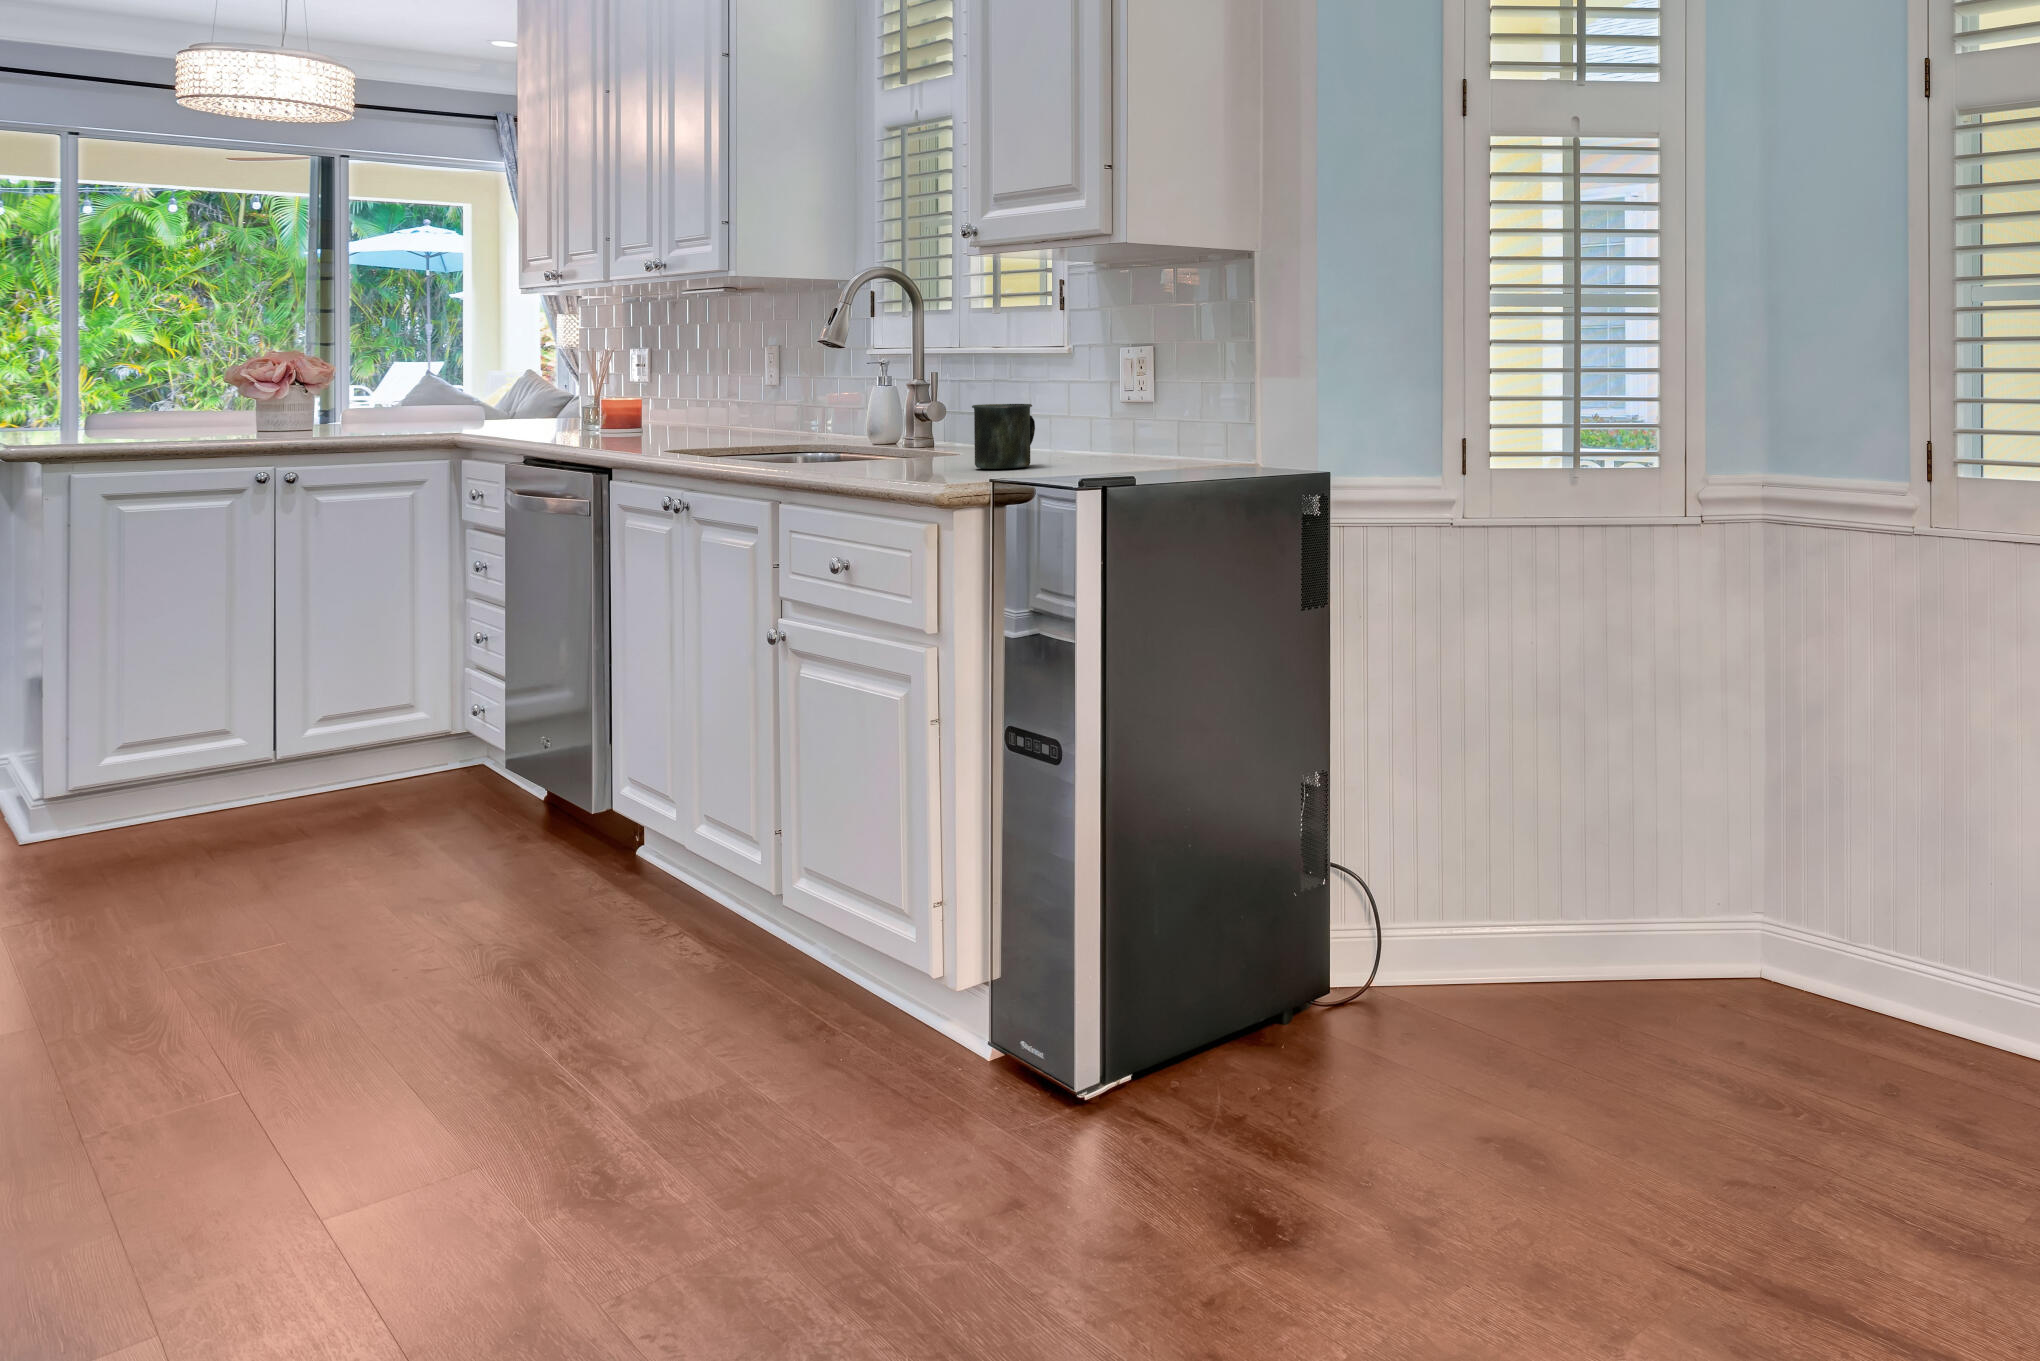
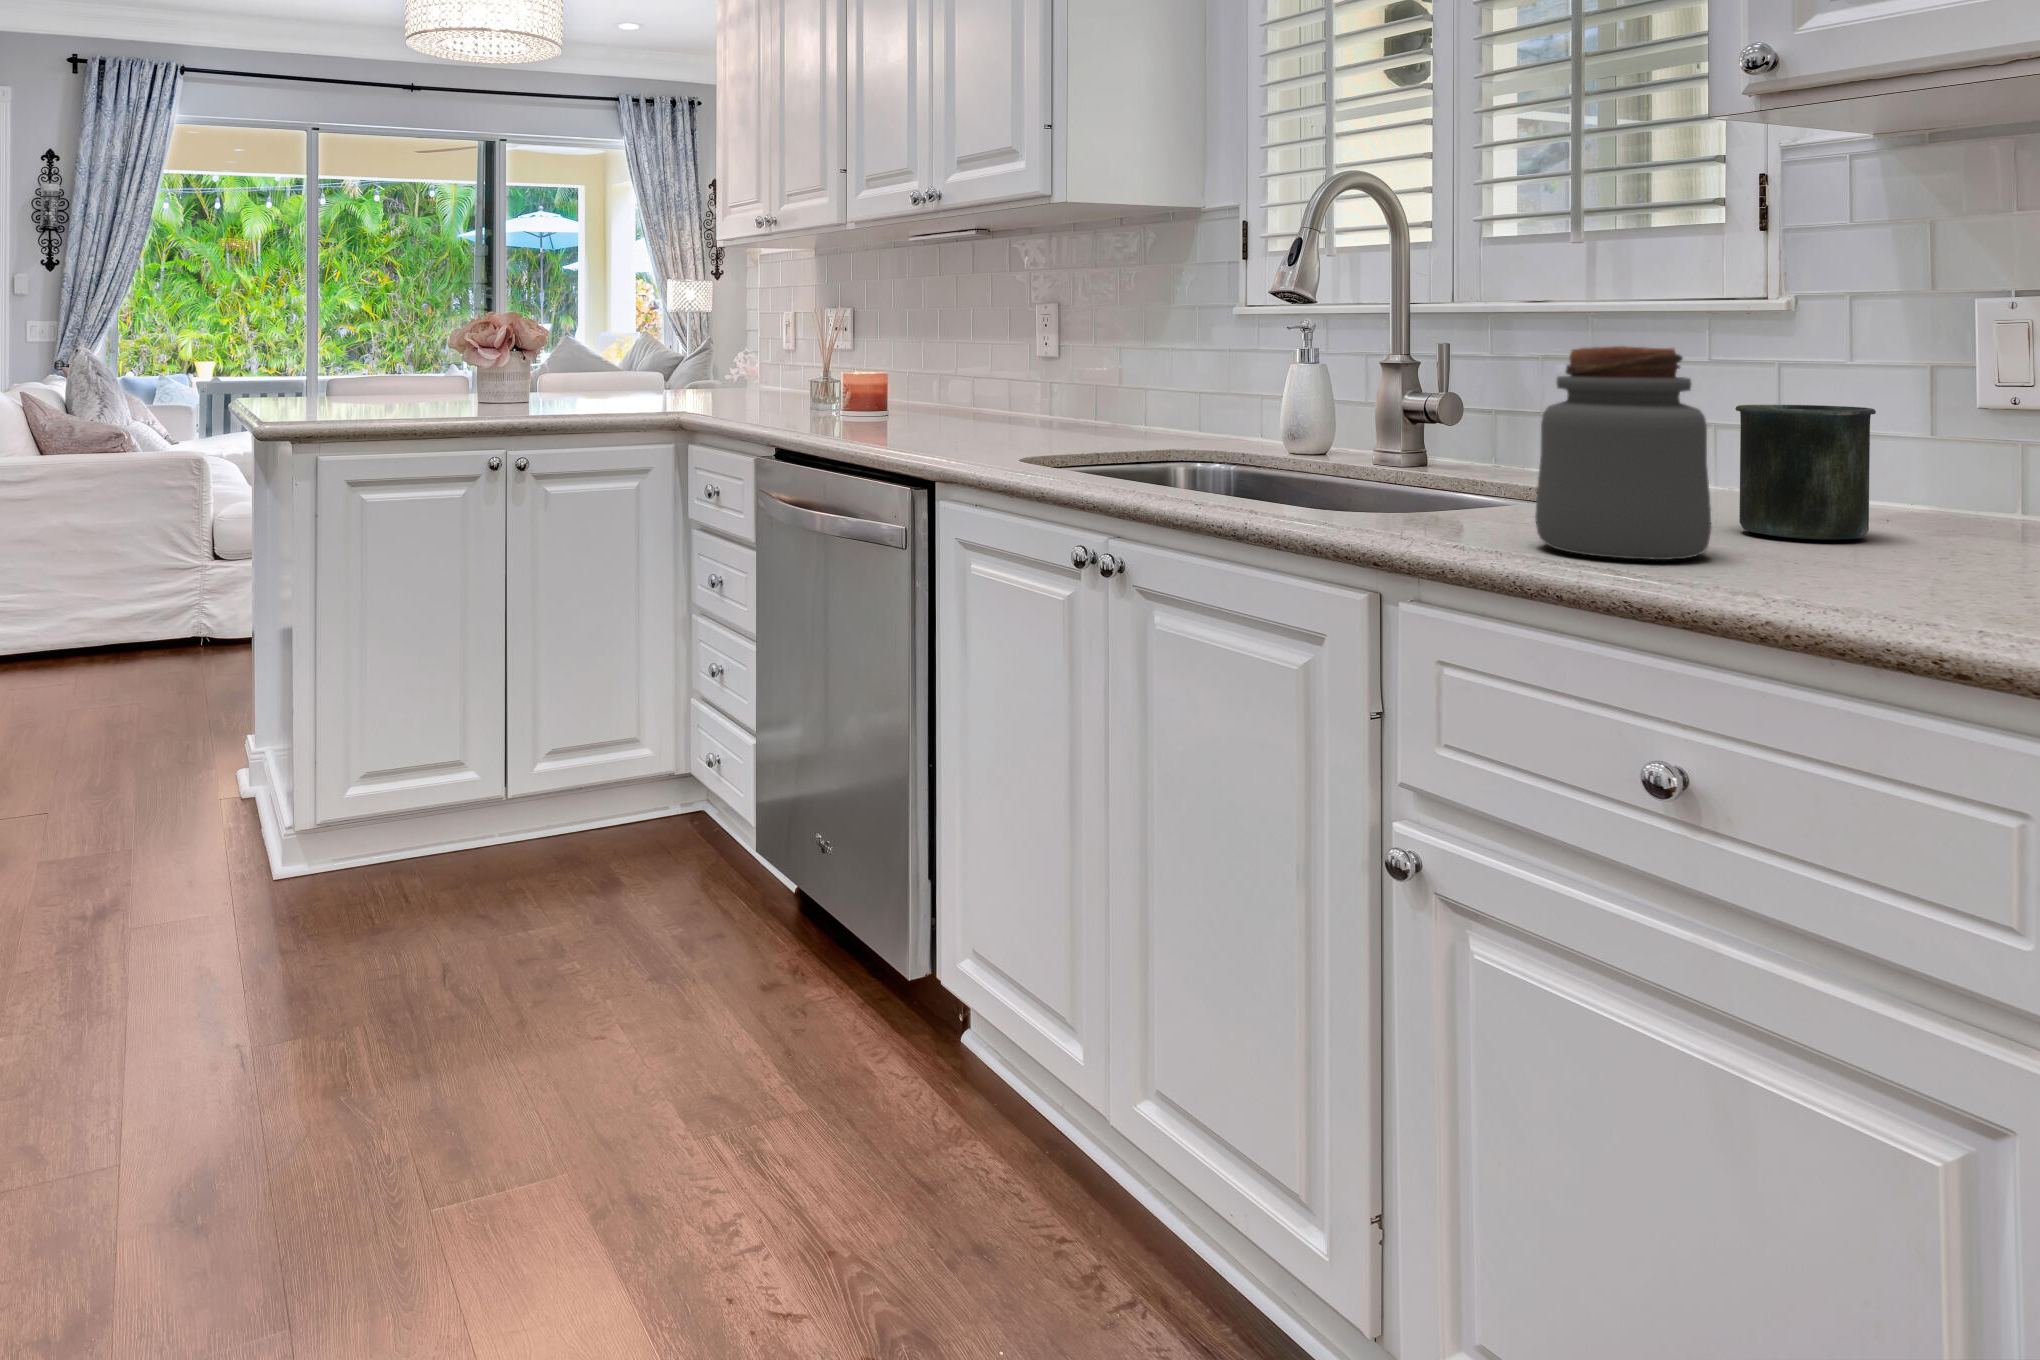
jar: none [836,377,916,478] -> present [1535,346,1711,560]

